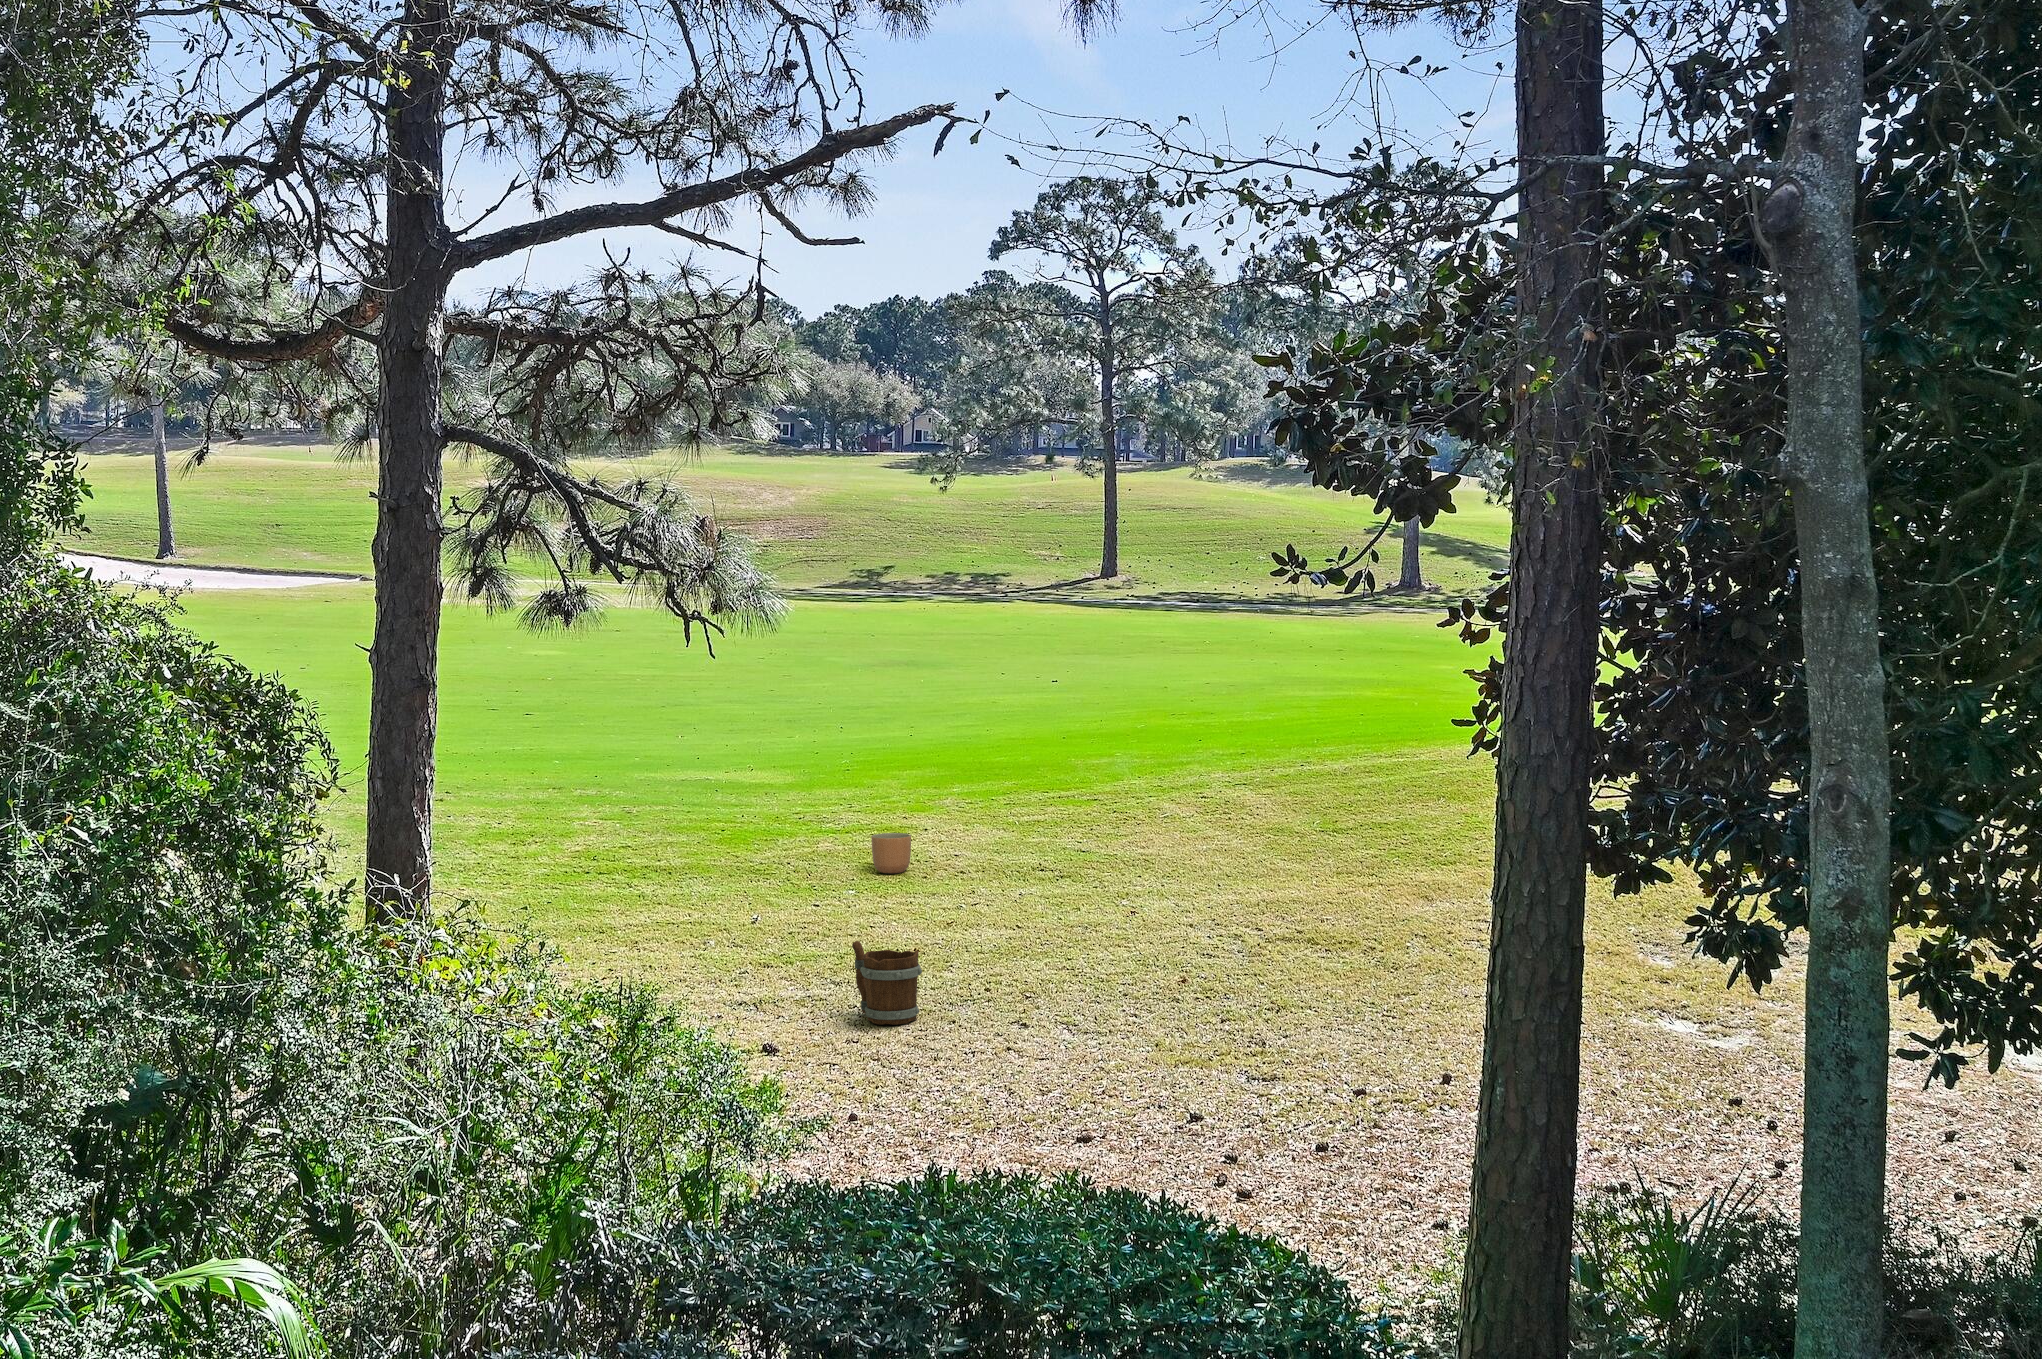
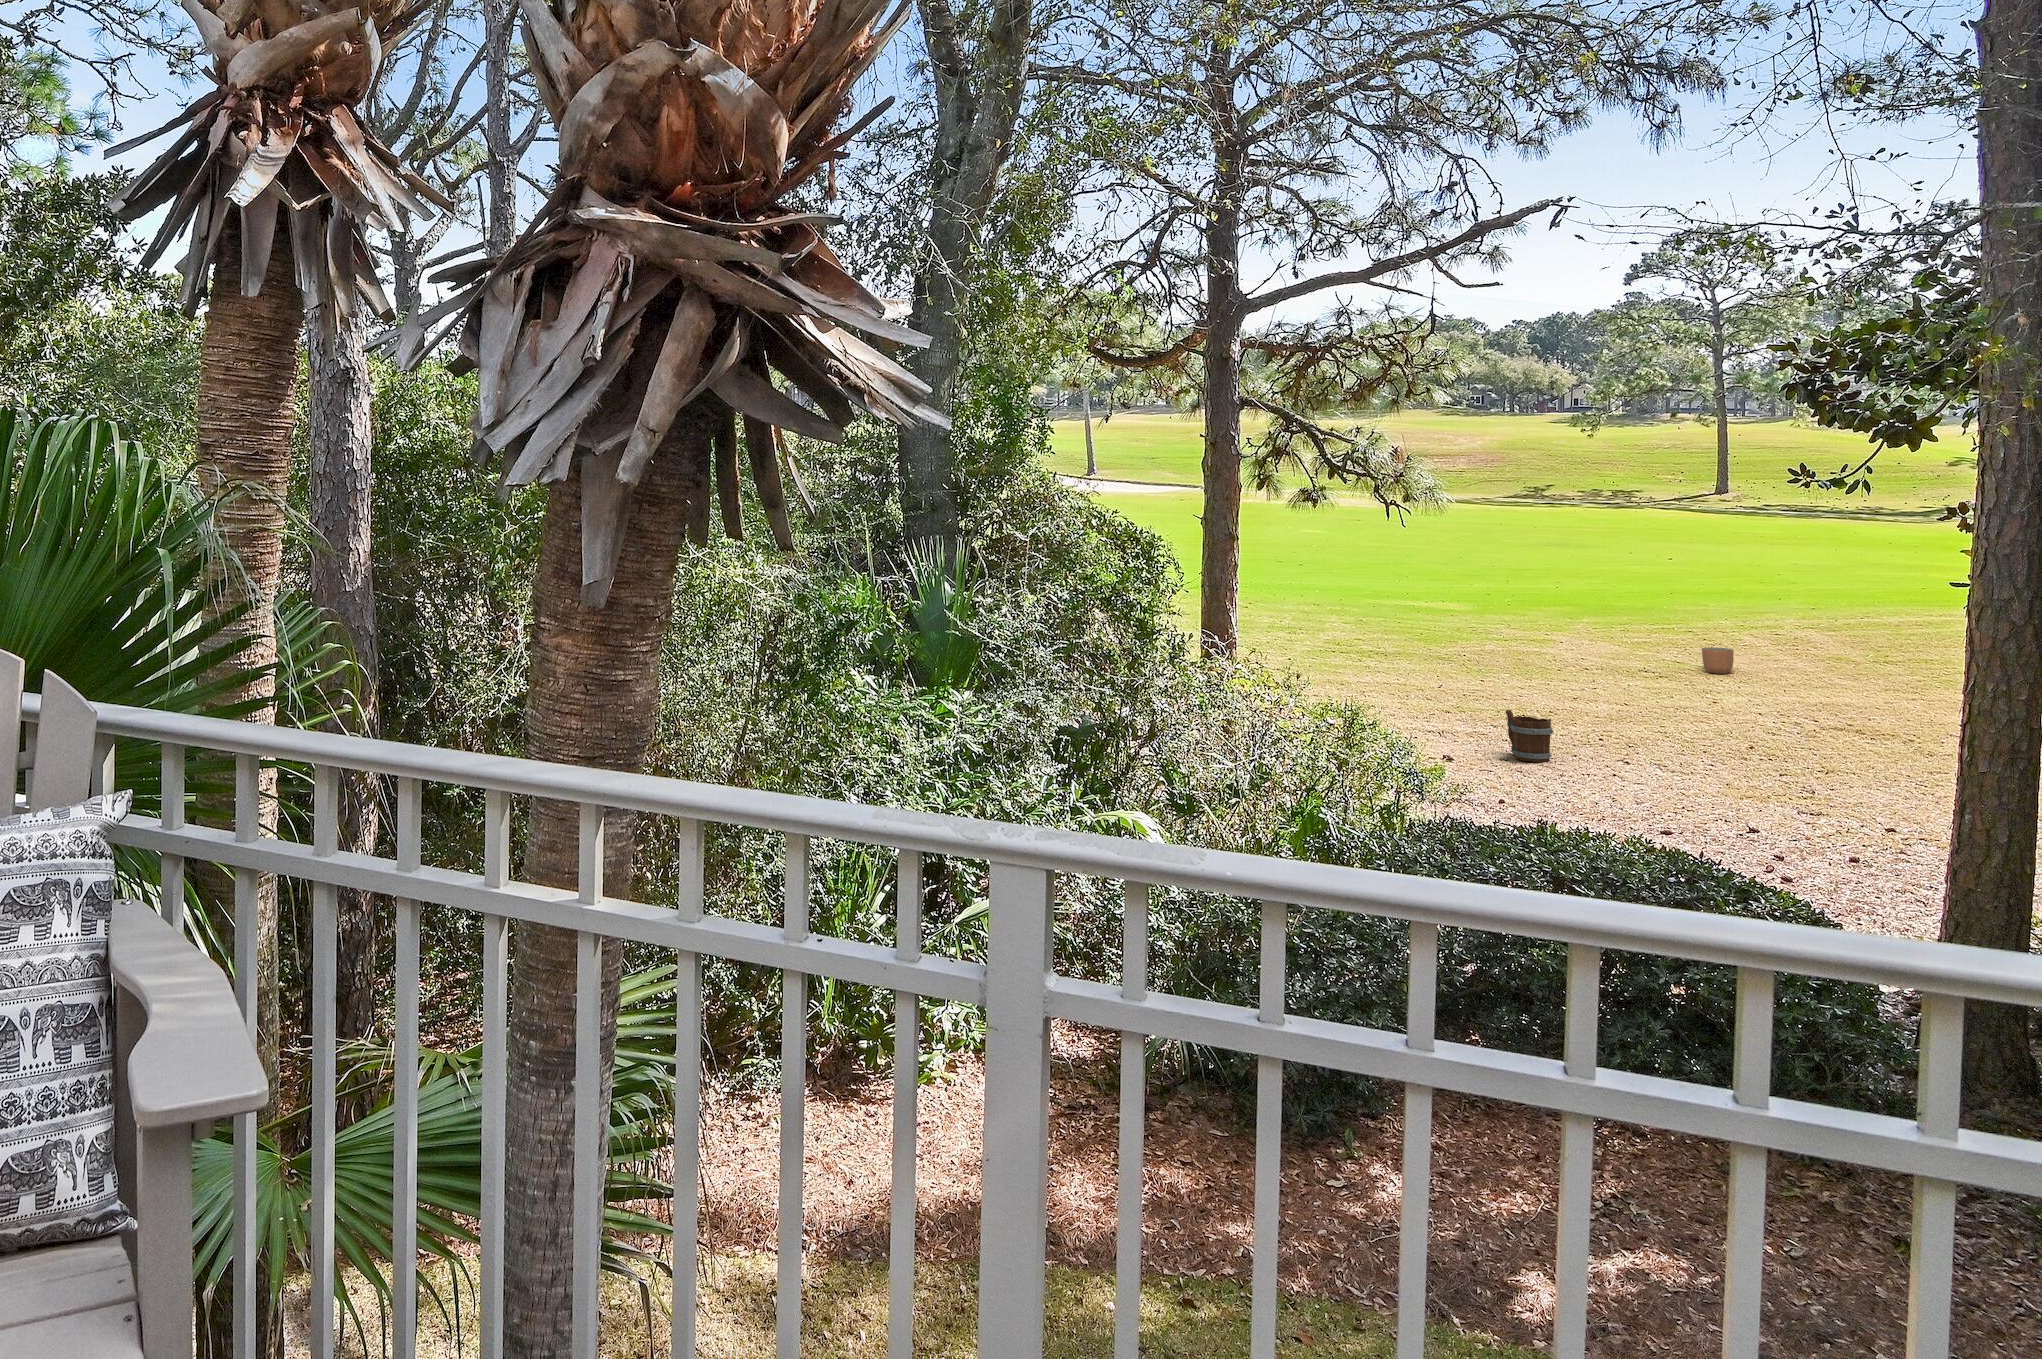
planter: present [871,833,911,873] -> present [1702,647,1734,674]

